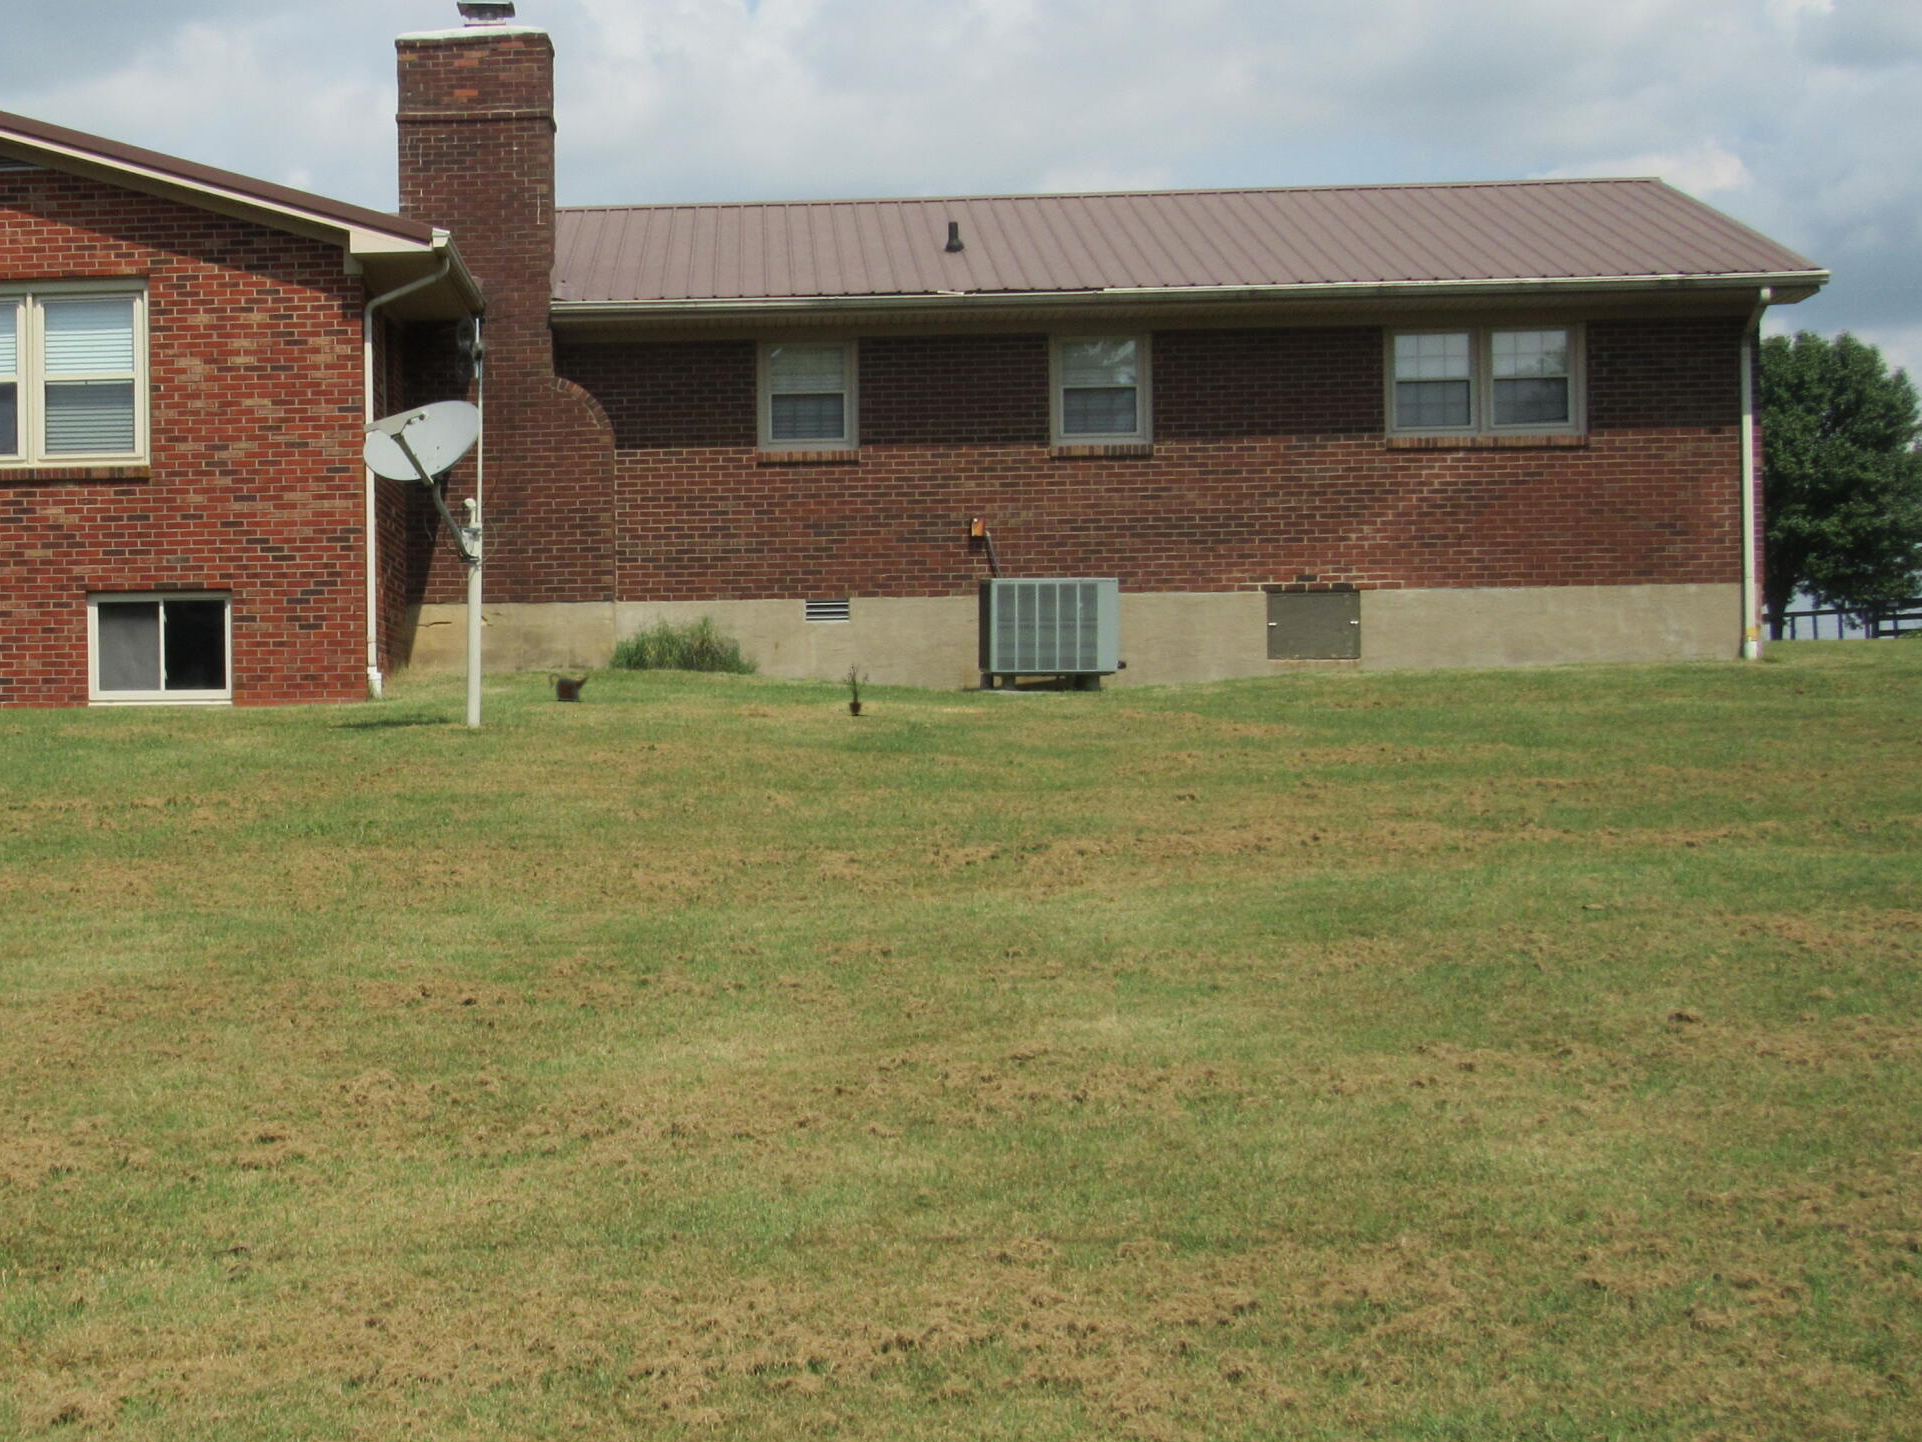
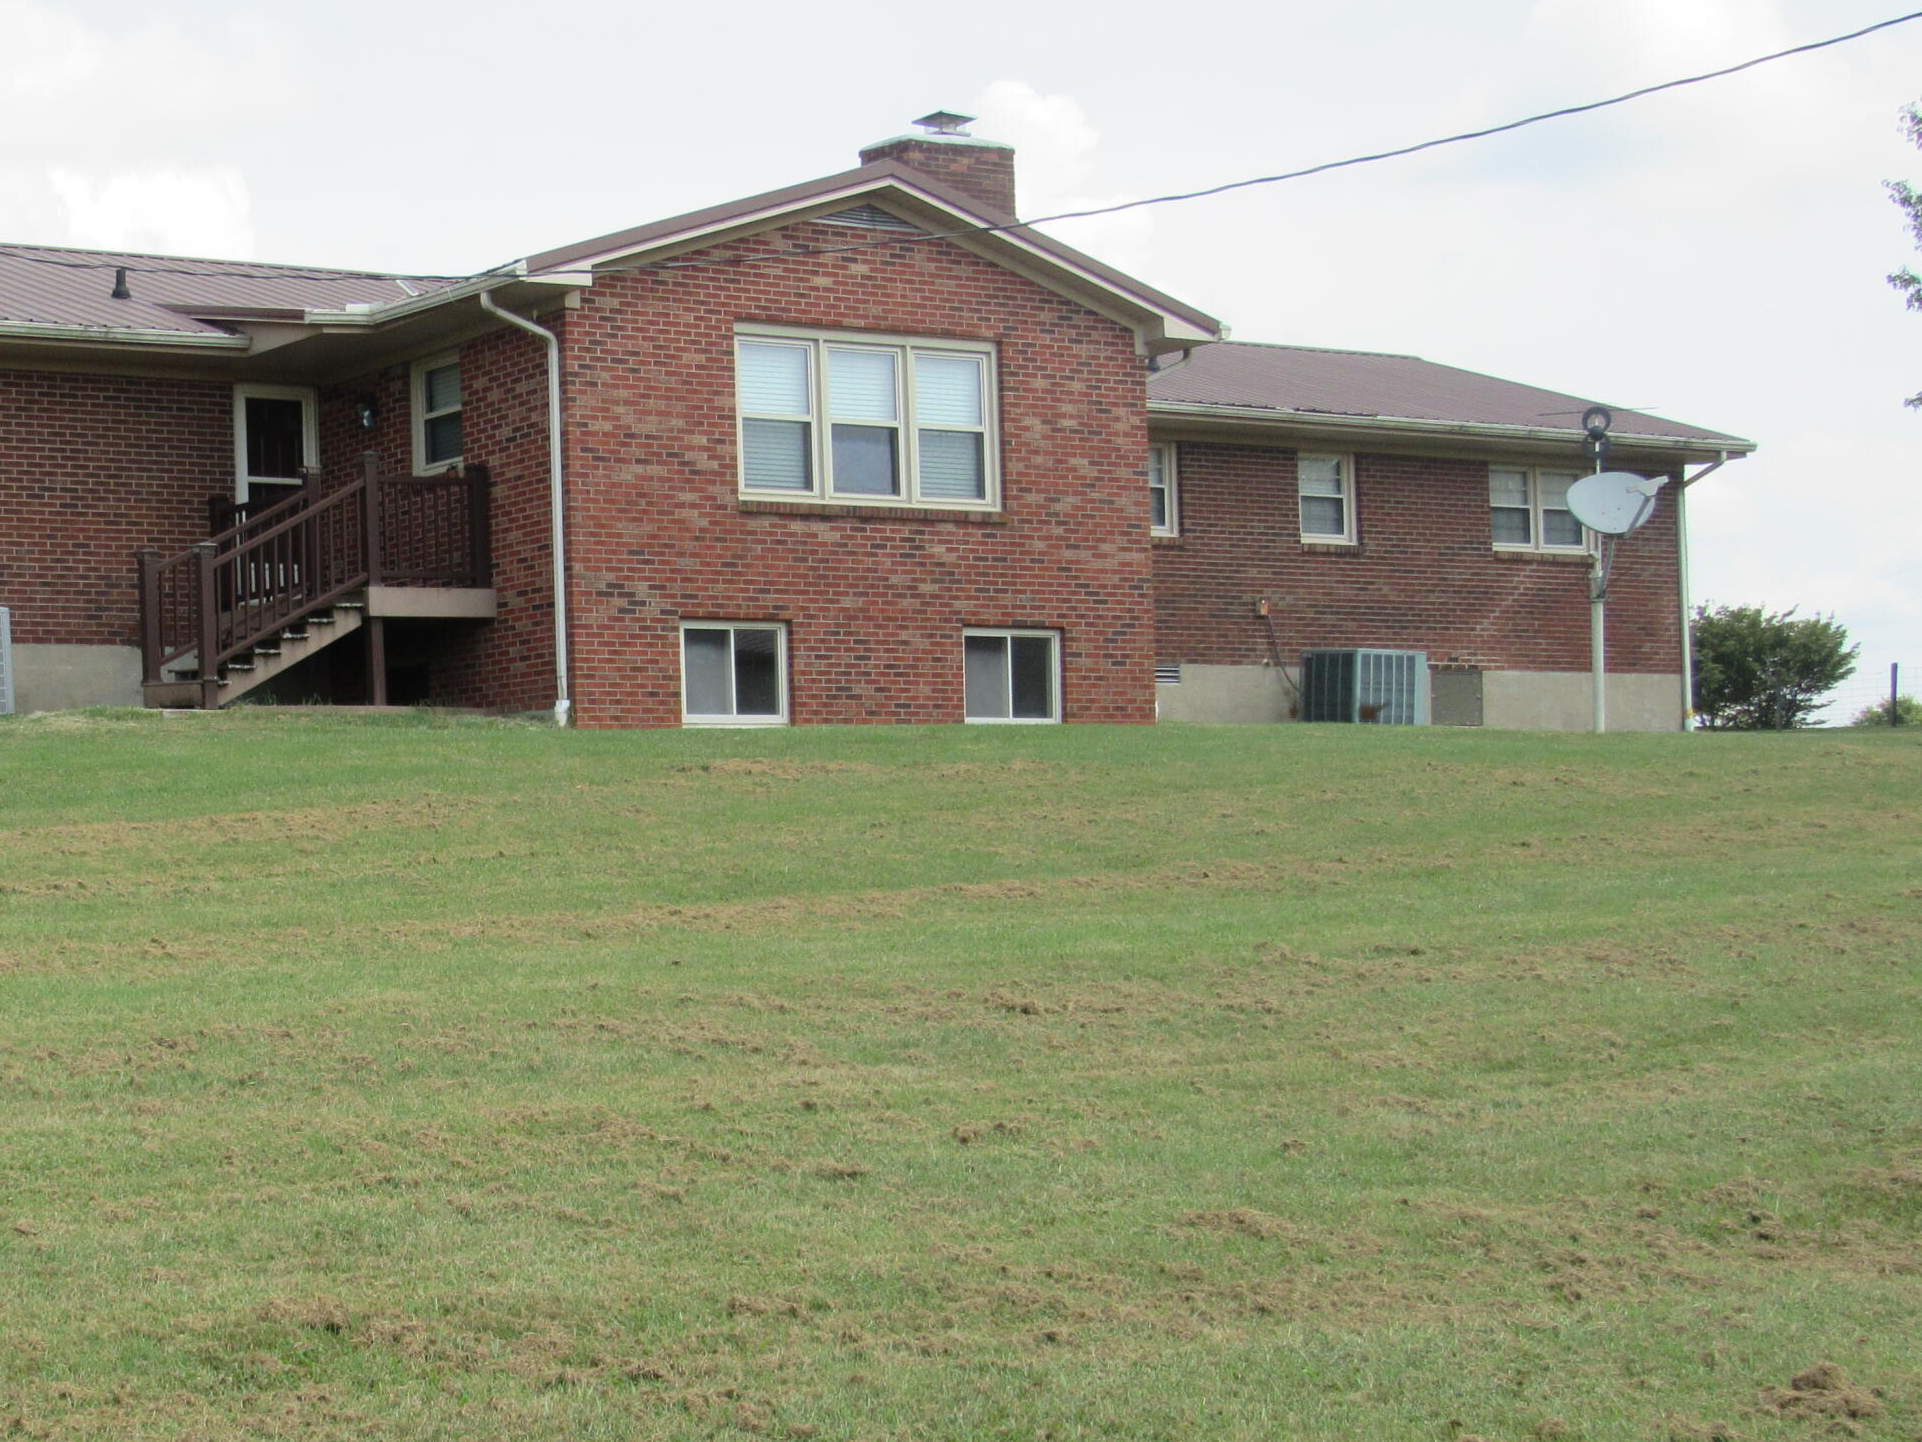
decorative plant: present [839,667,868,715] -> present [1279,687,1307,718]

